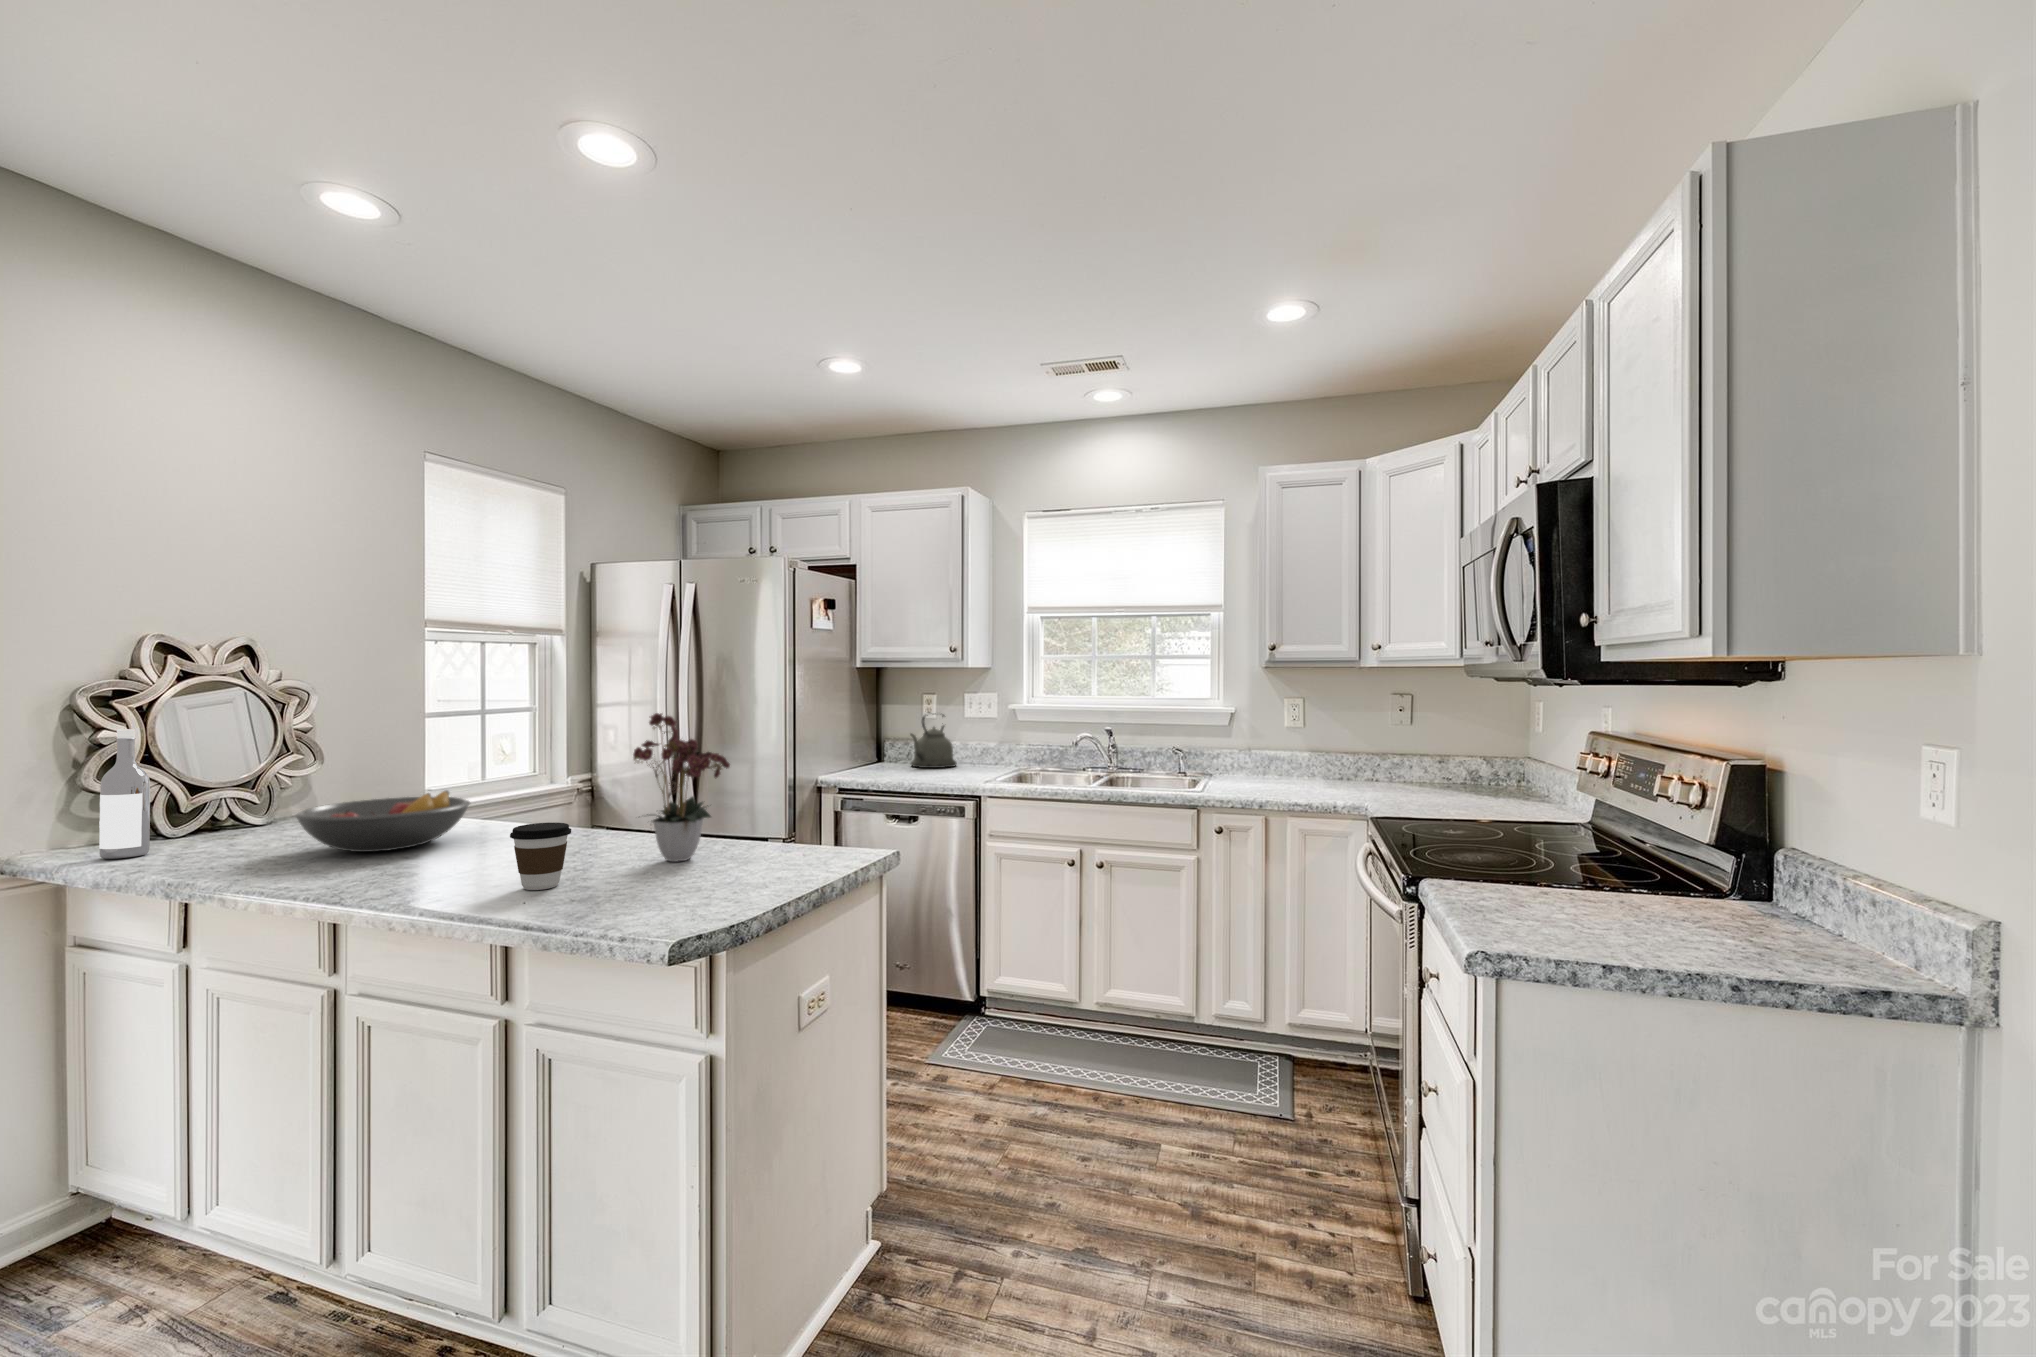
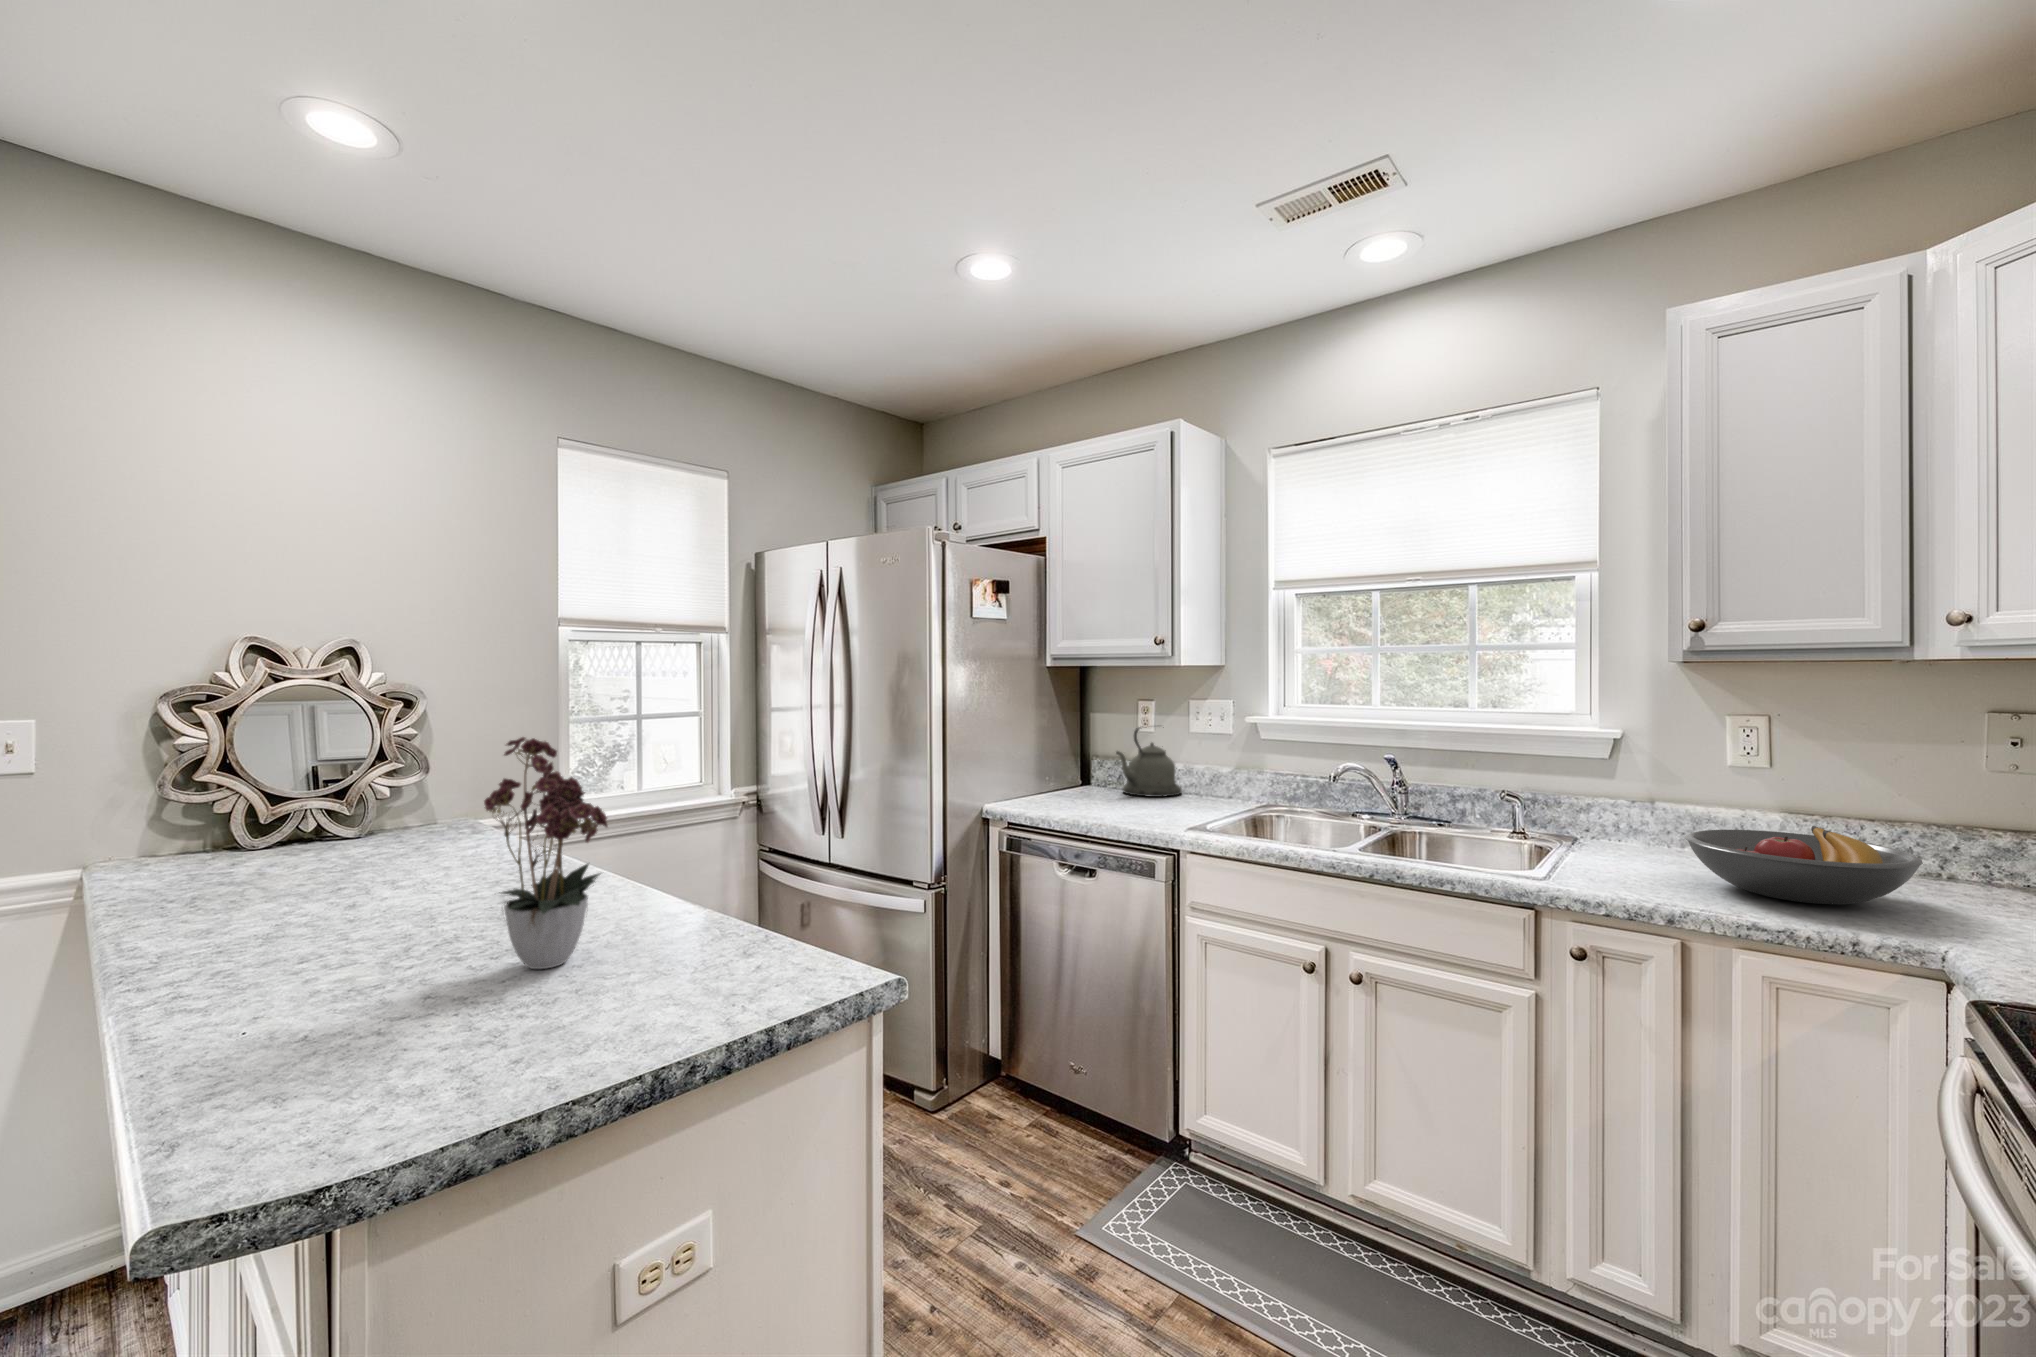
wine bottle: present [99,729,150,859] -> none [143,738,196,875]
fruit bowl: present [295,790,470,852] -> present [1685,826,1923,904]
coffee cup: present [510,823,571,890] -> none [228,903,340,1014]

